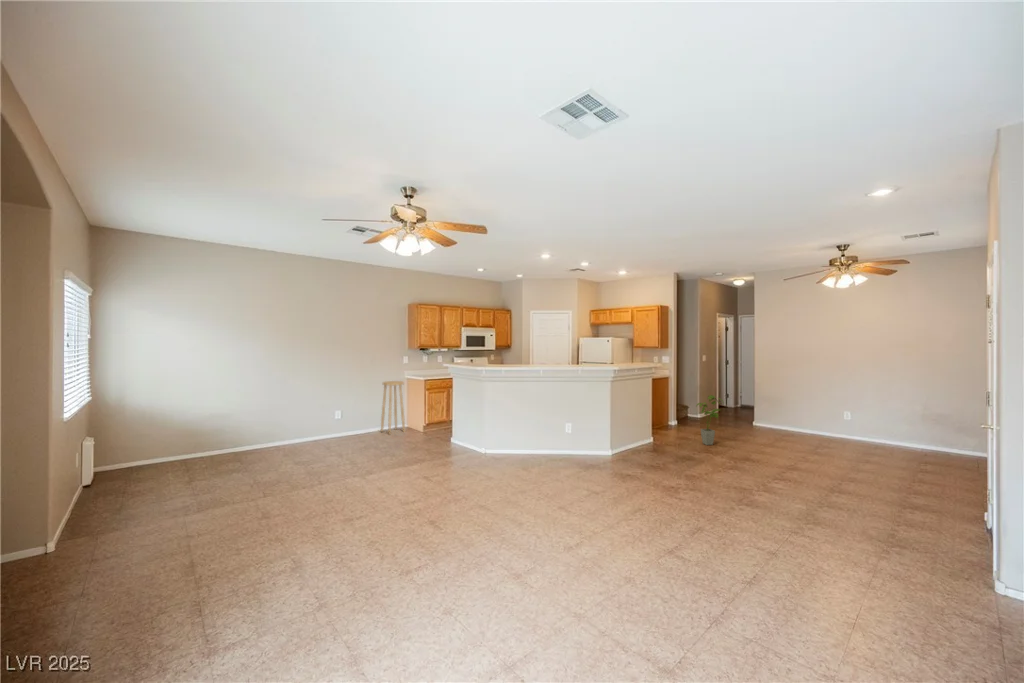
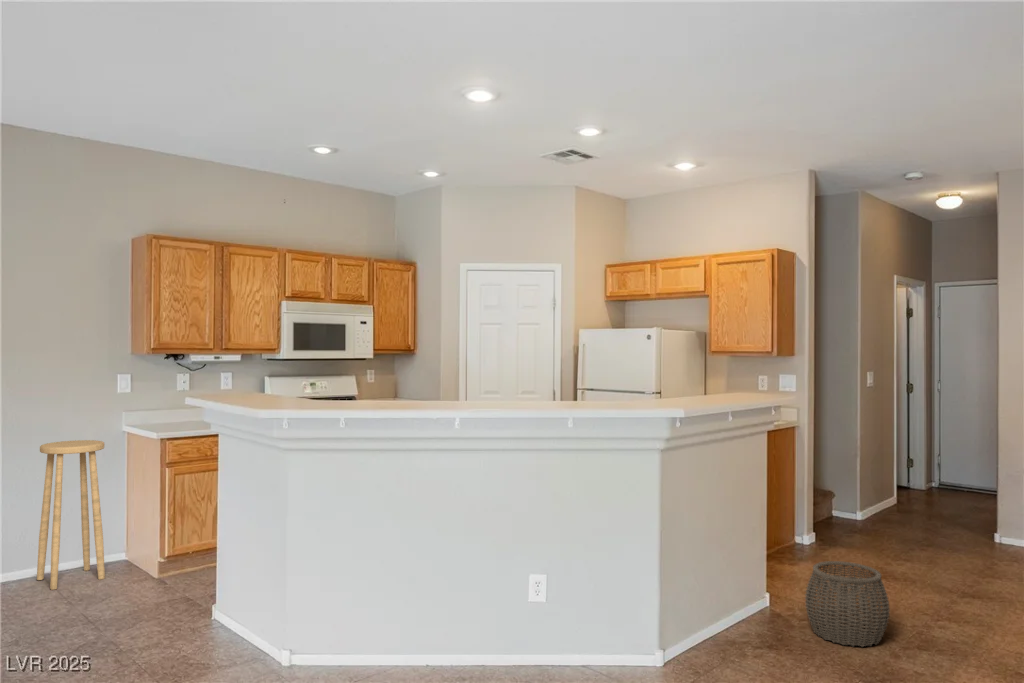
house plant: present [697,395,721,445] -> none [887,481,969,618]
woven basket: none [663,423,693,451] -> present [805,561,890,647]

